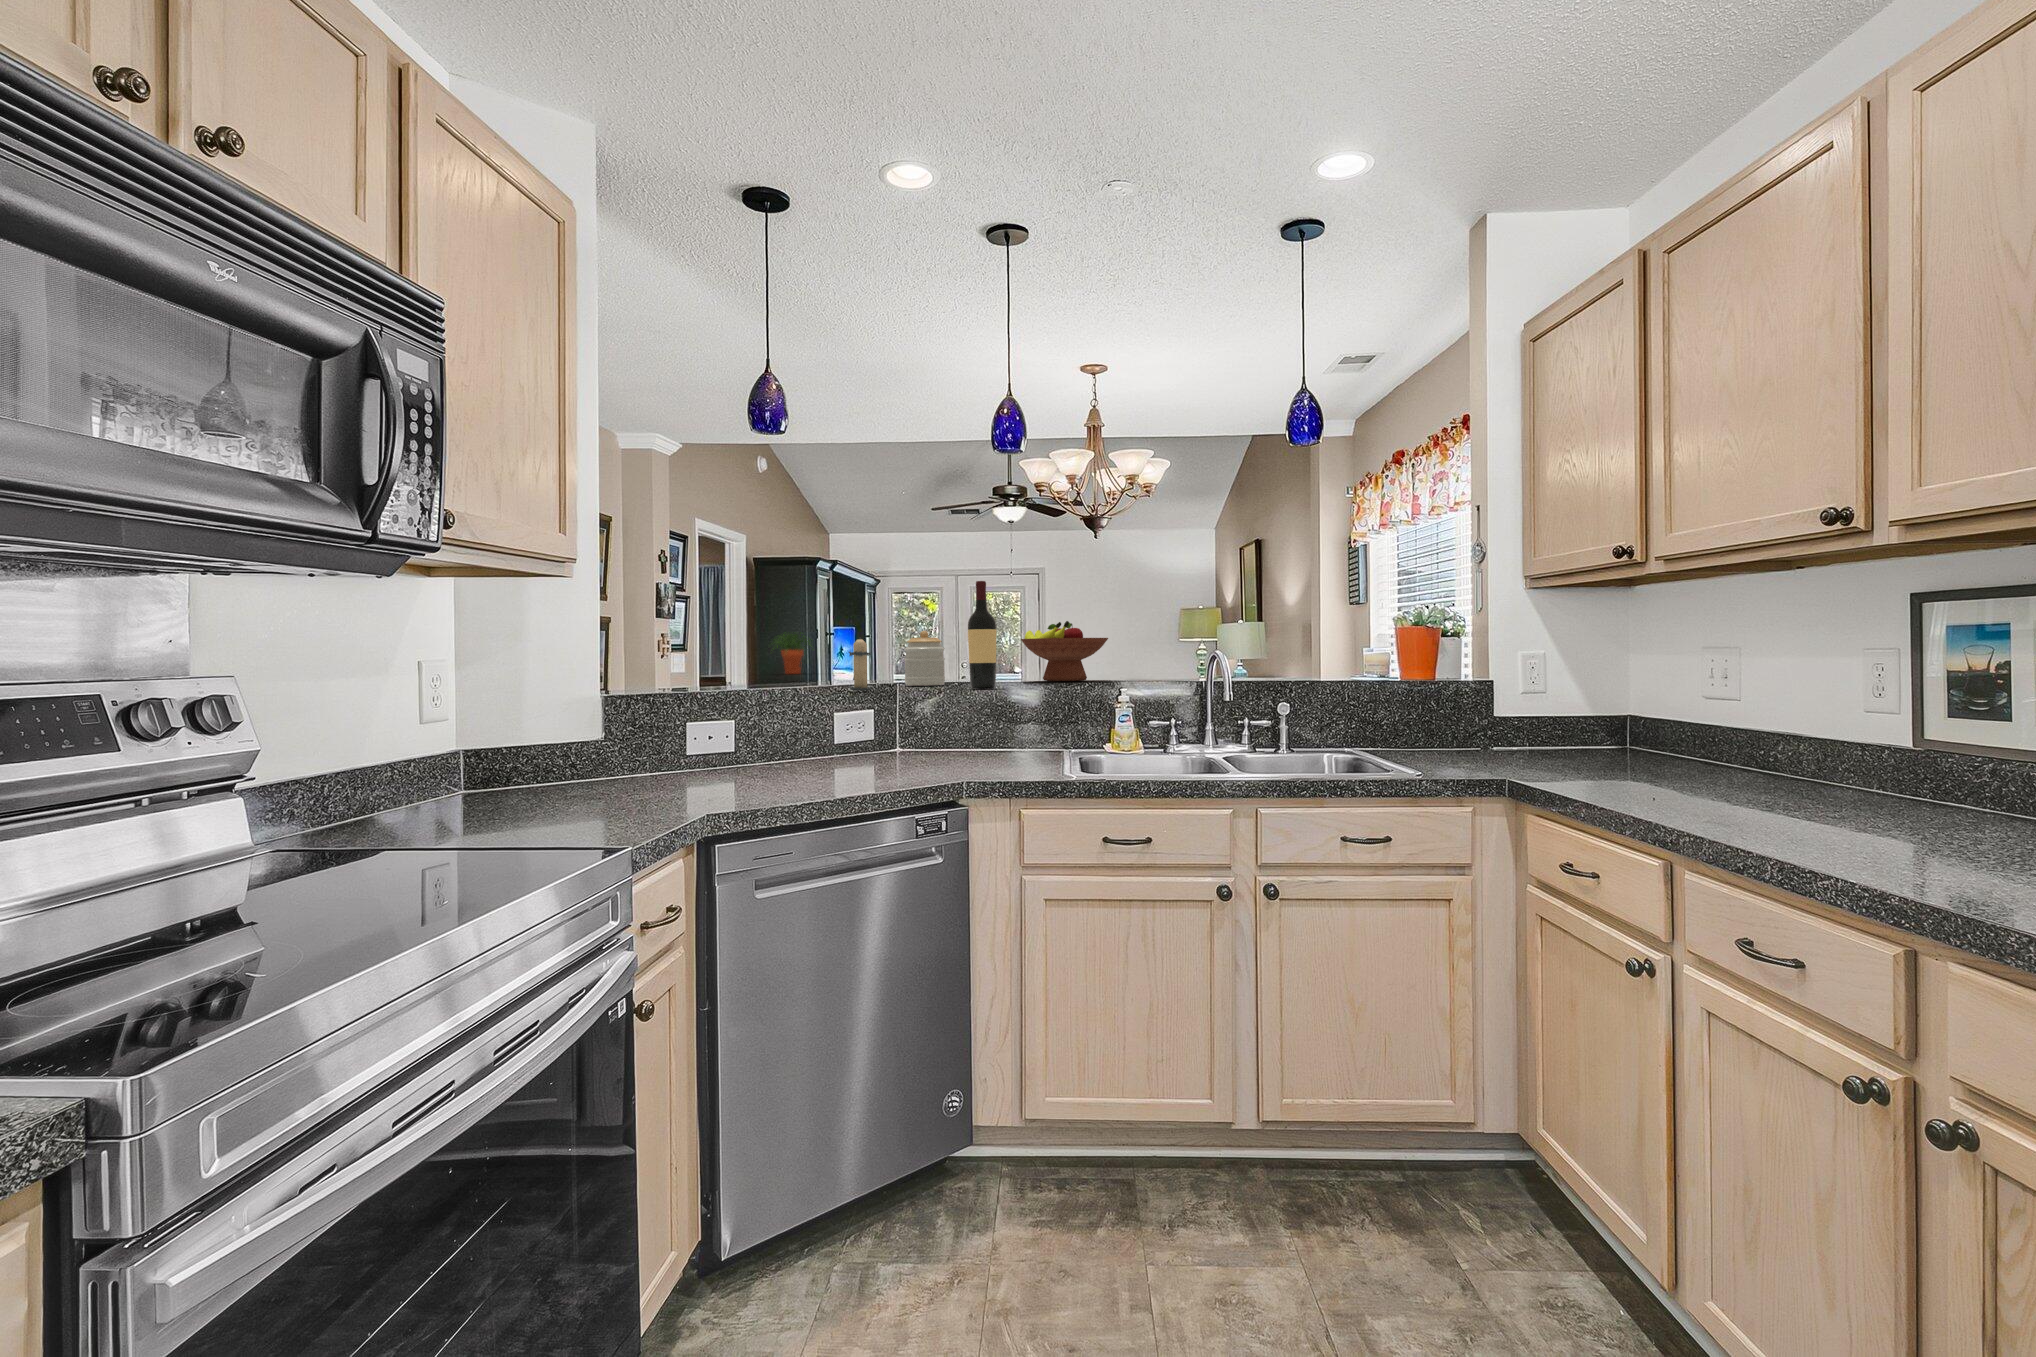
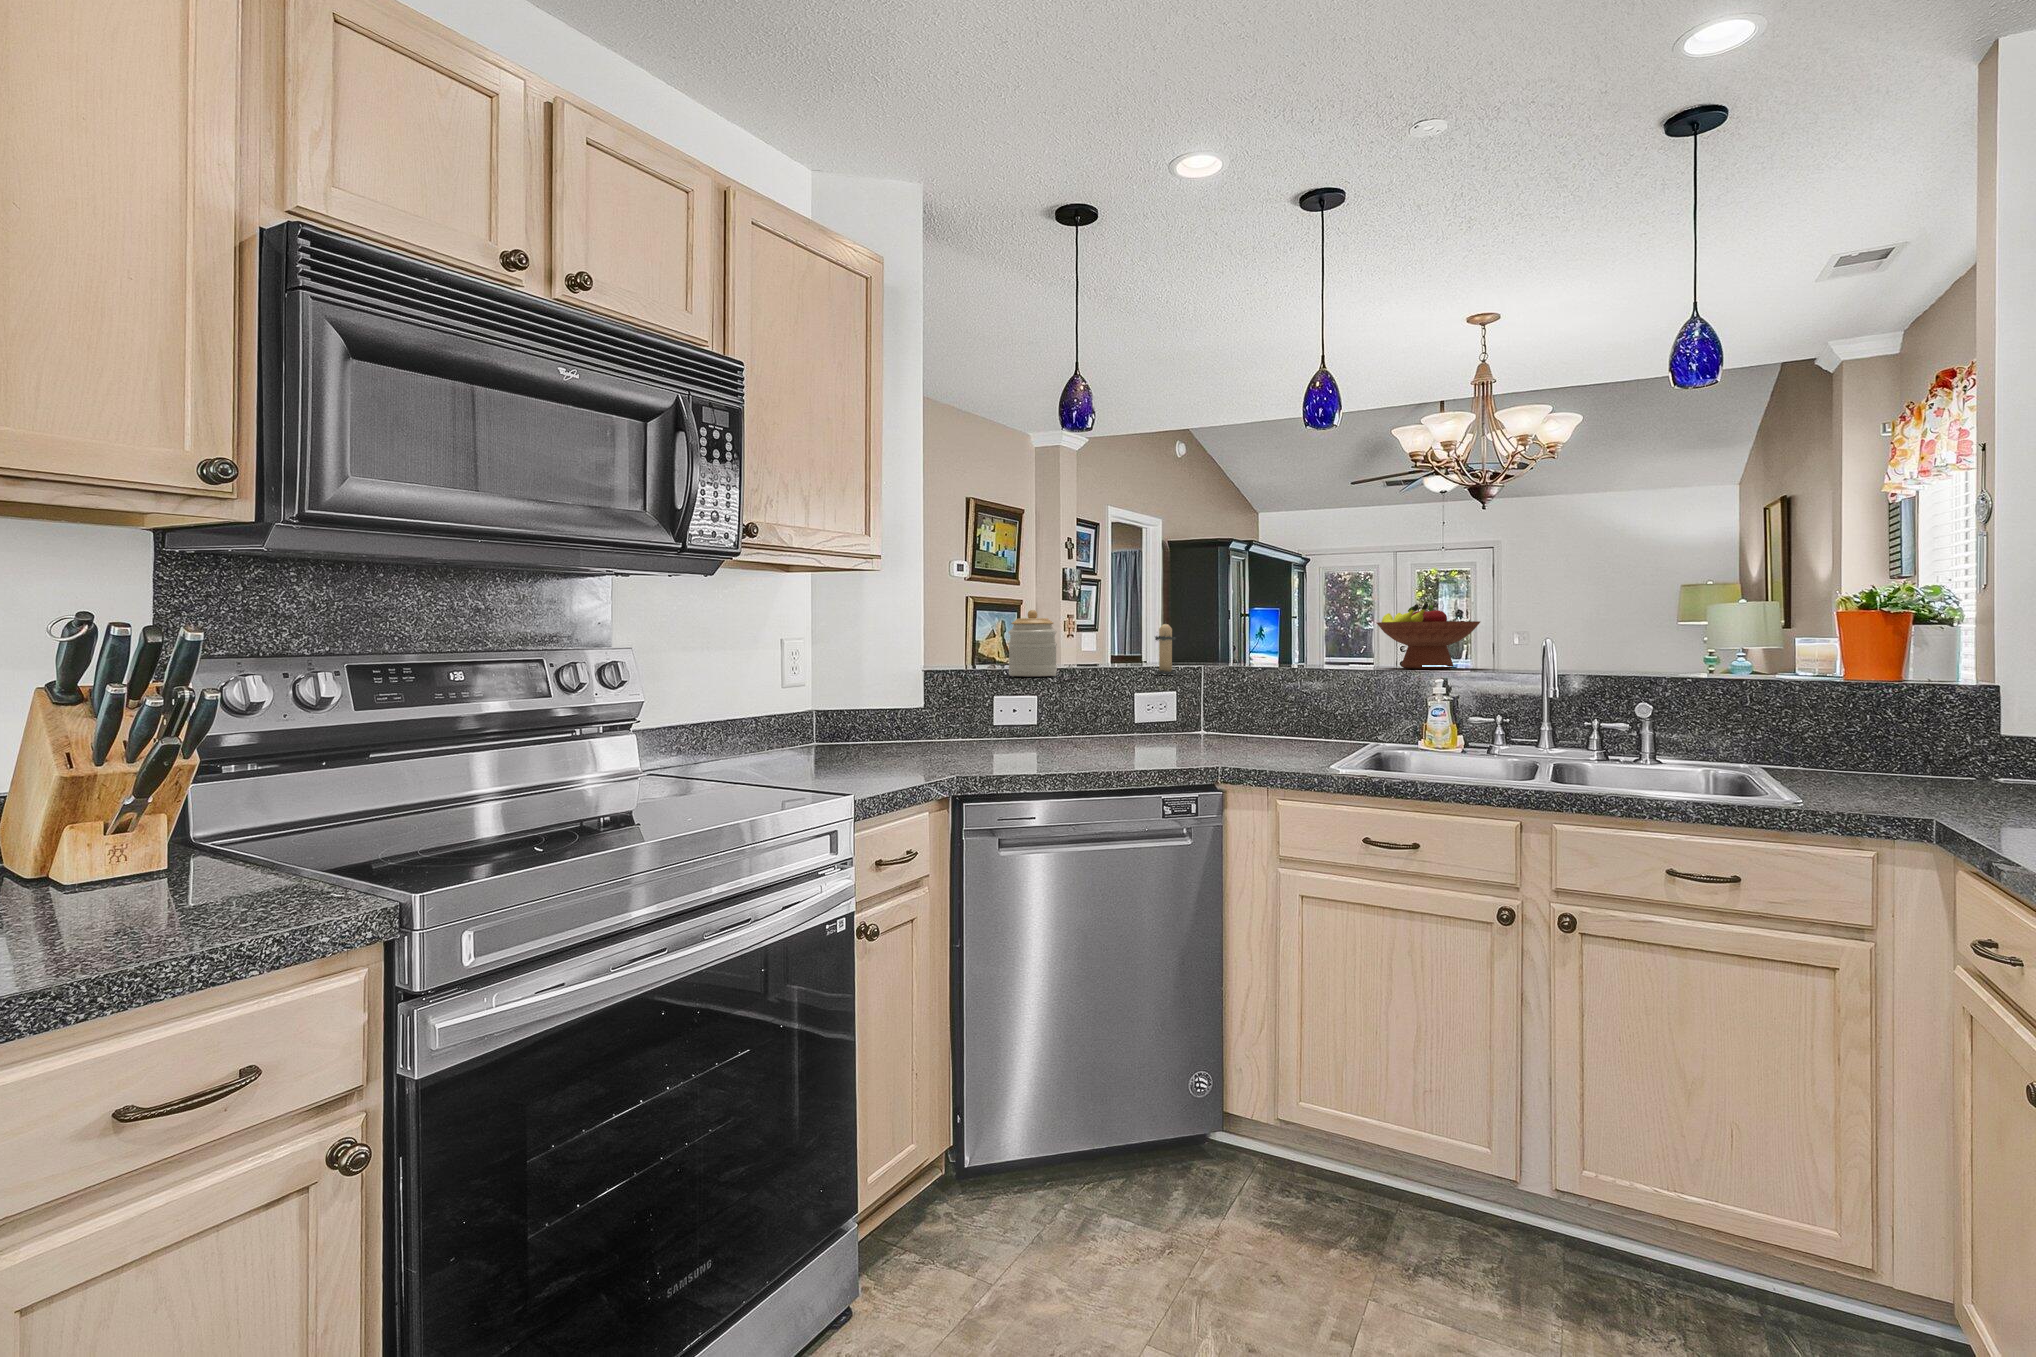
wine bottle: present [968,581,996,689] -> none [1279,564,1309,675]
jar: present [904,631,945,686] -> present [1008,610,1057,677]
potted plant: present [773,632,813,674] -> none [1182,613,1231,655]

